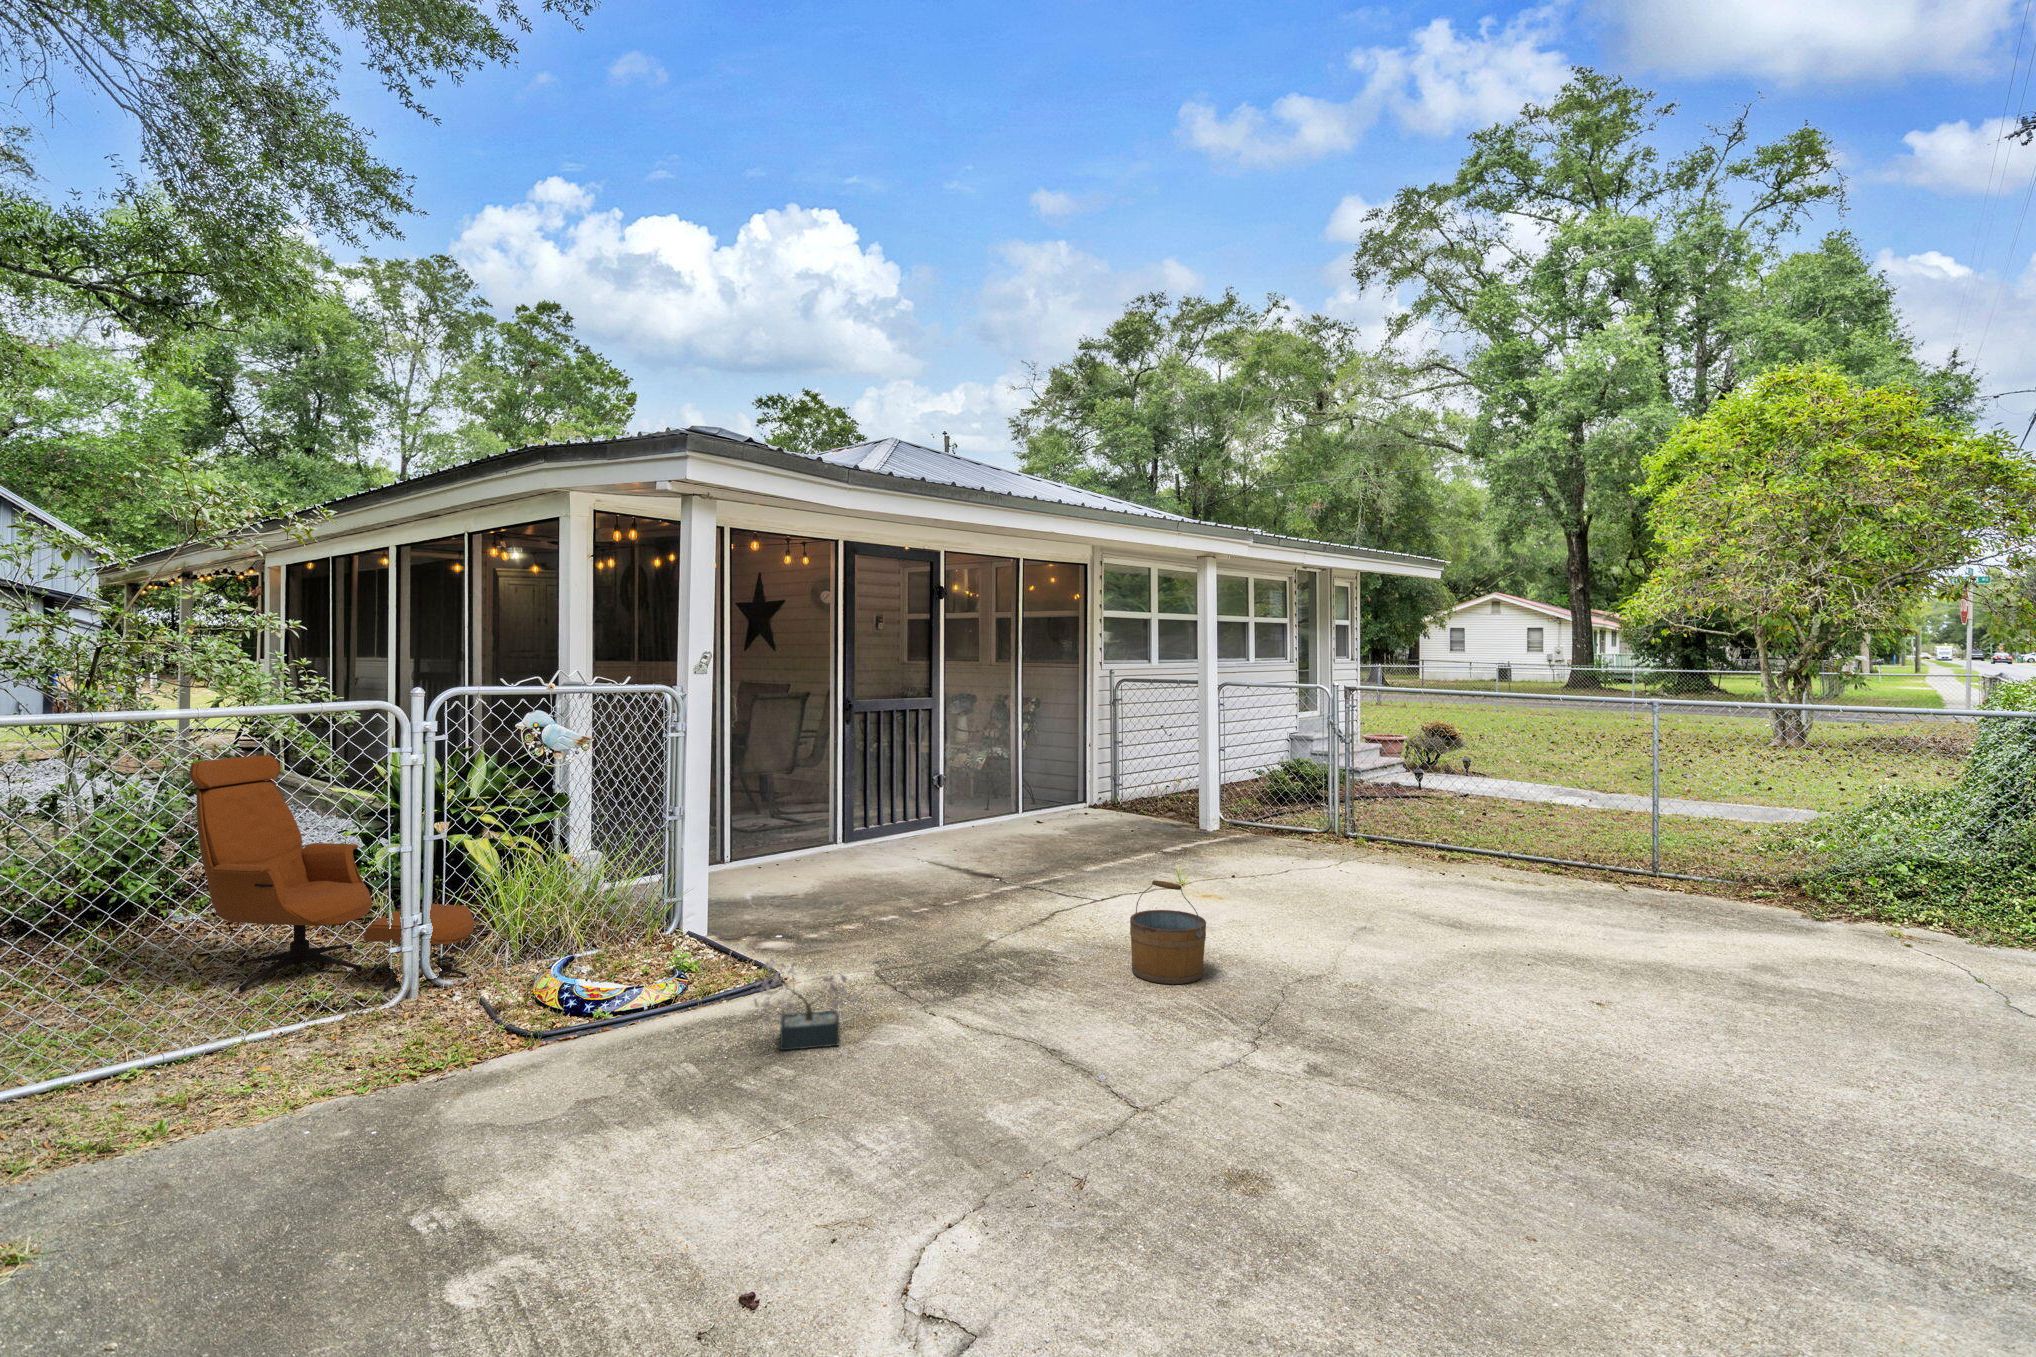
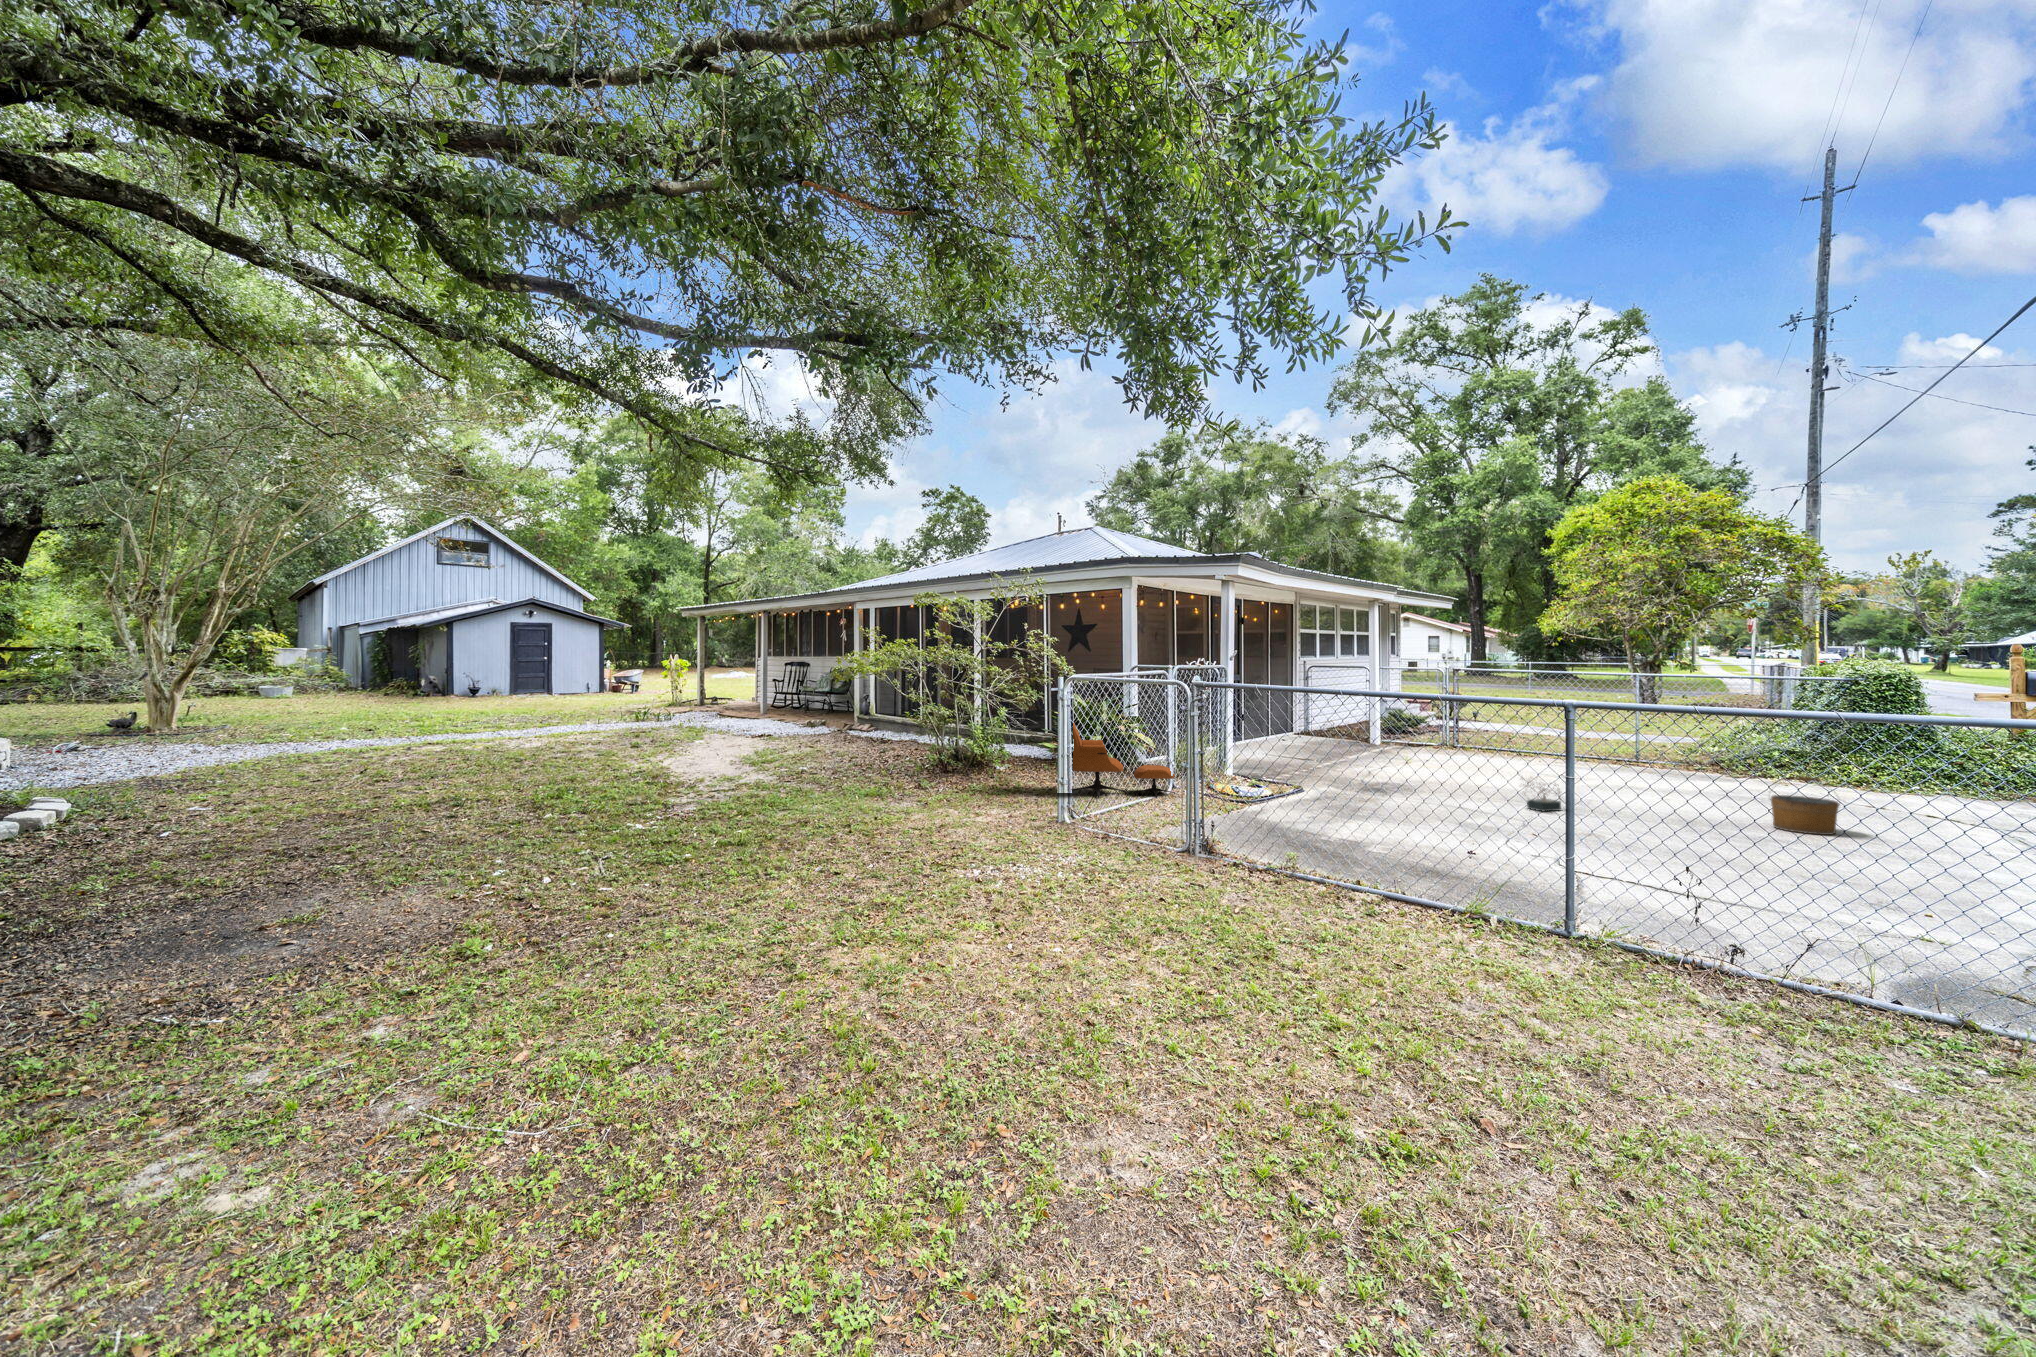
bucket: present [1130,881,1206,984] -> present [1770,777,1840,835]
decorative plant: present [754,958,856,1050] -> present [1519,777,1561,812]

